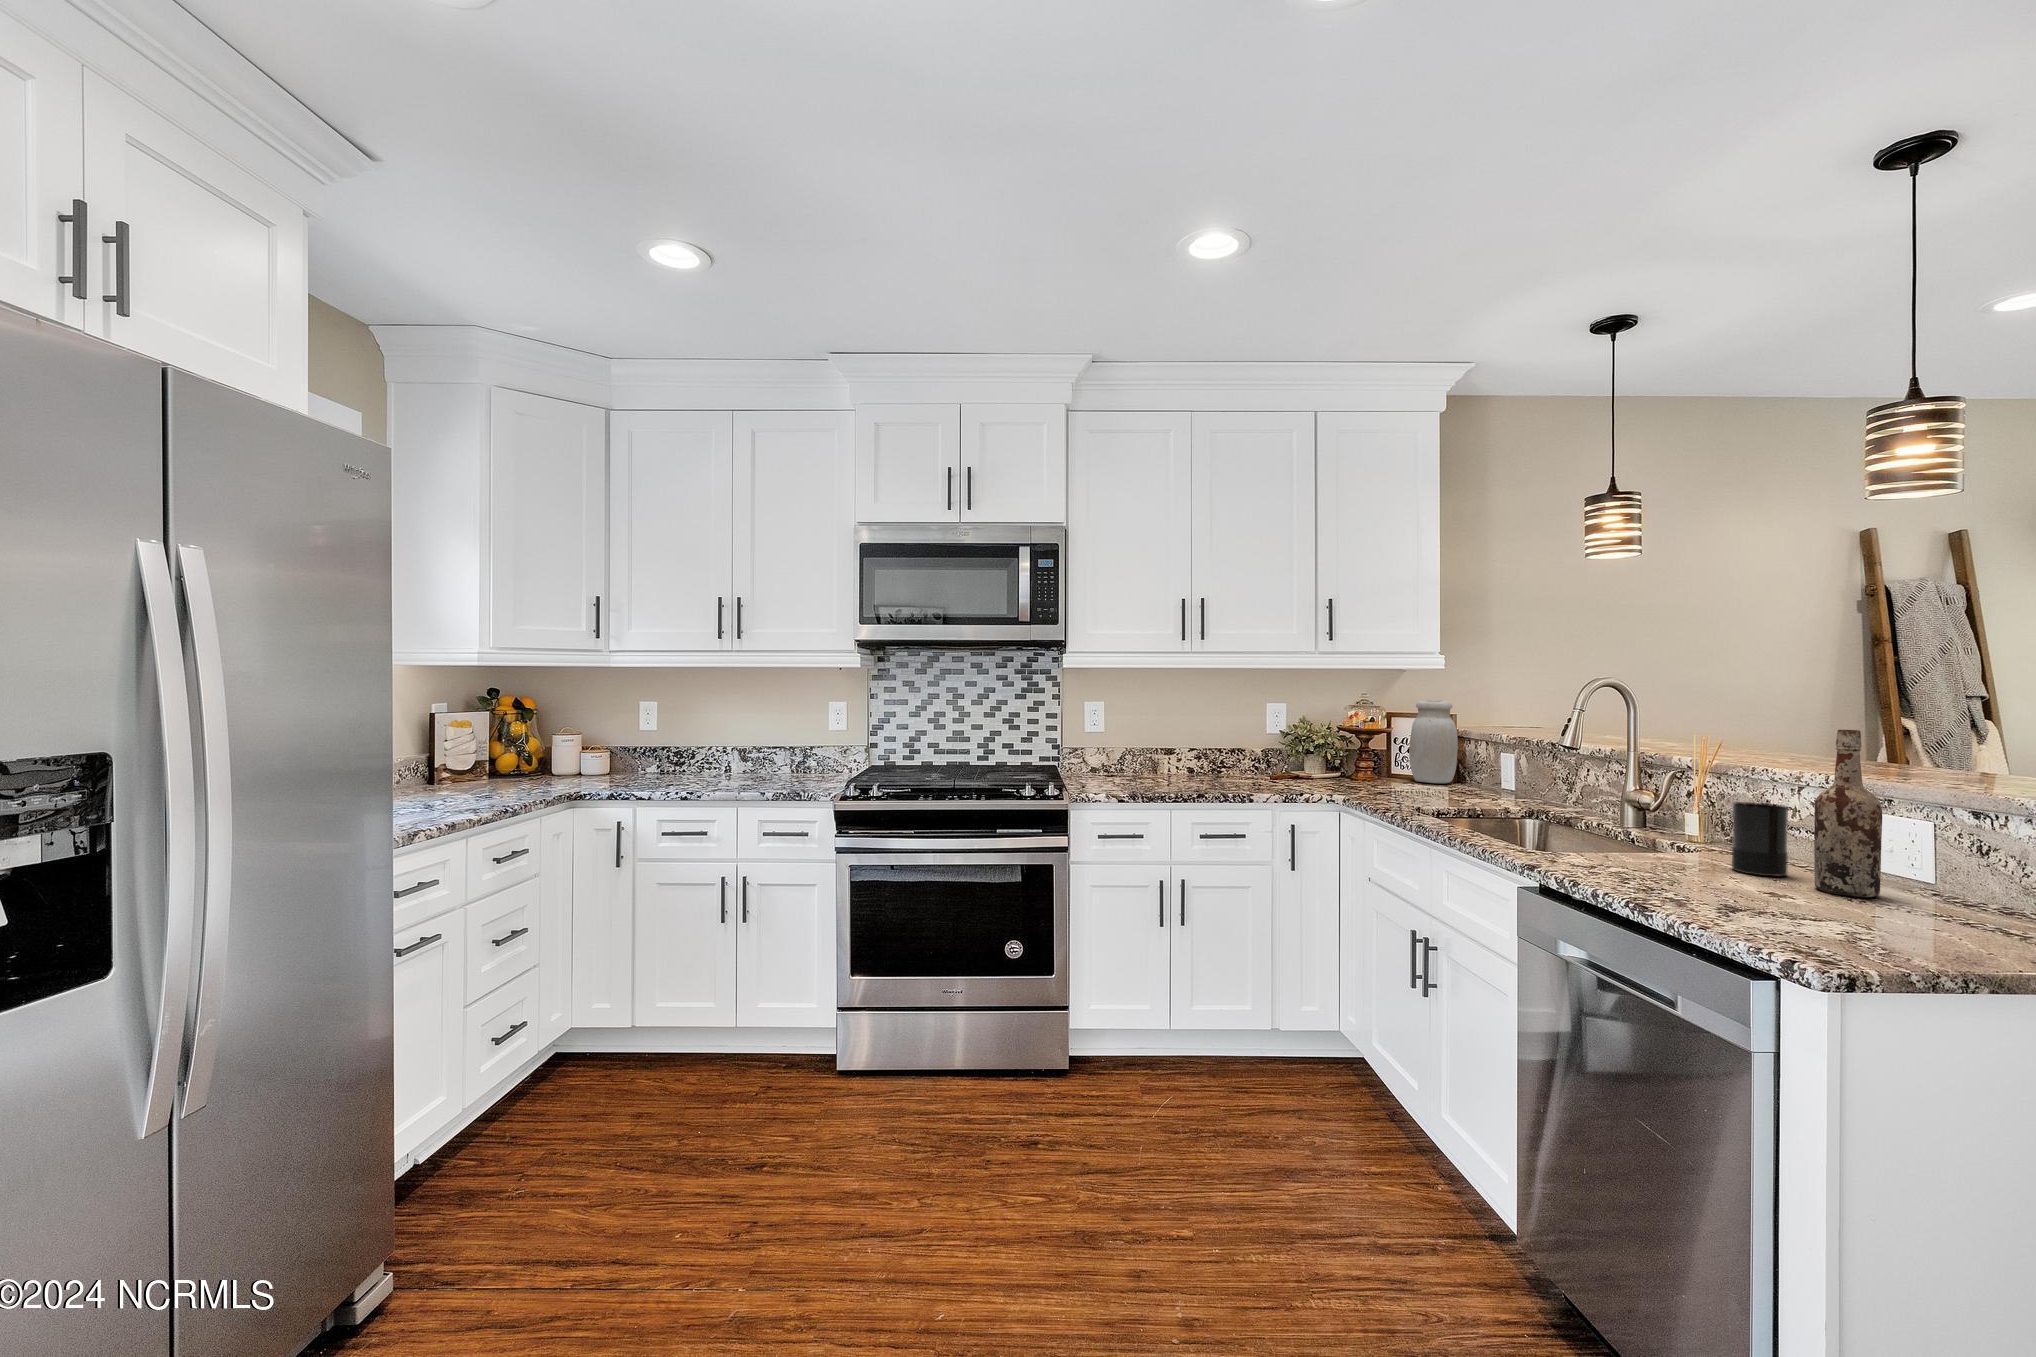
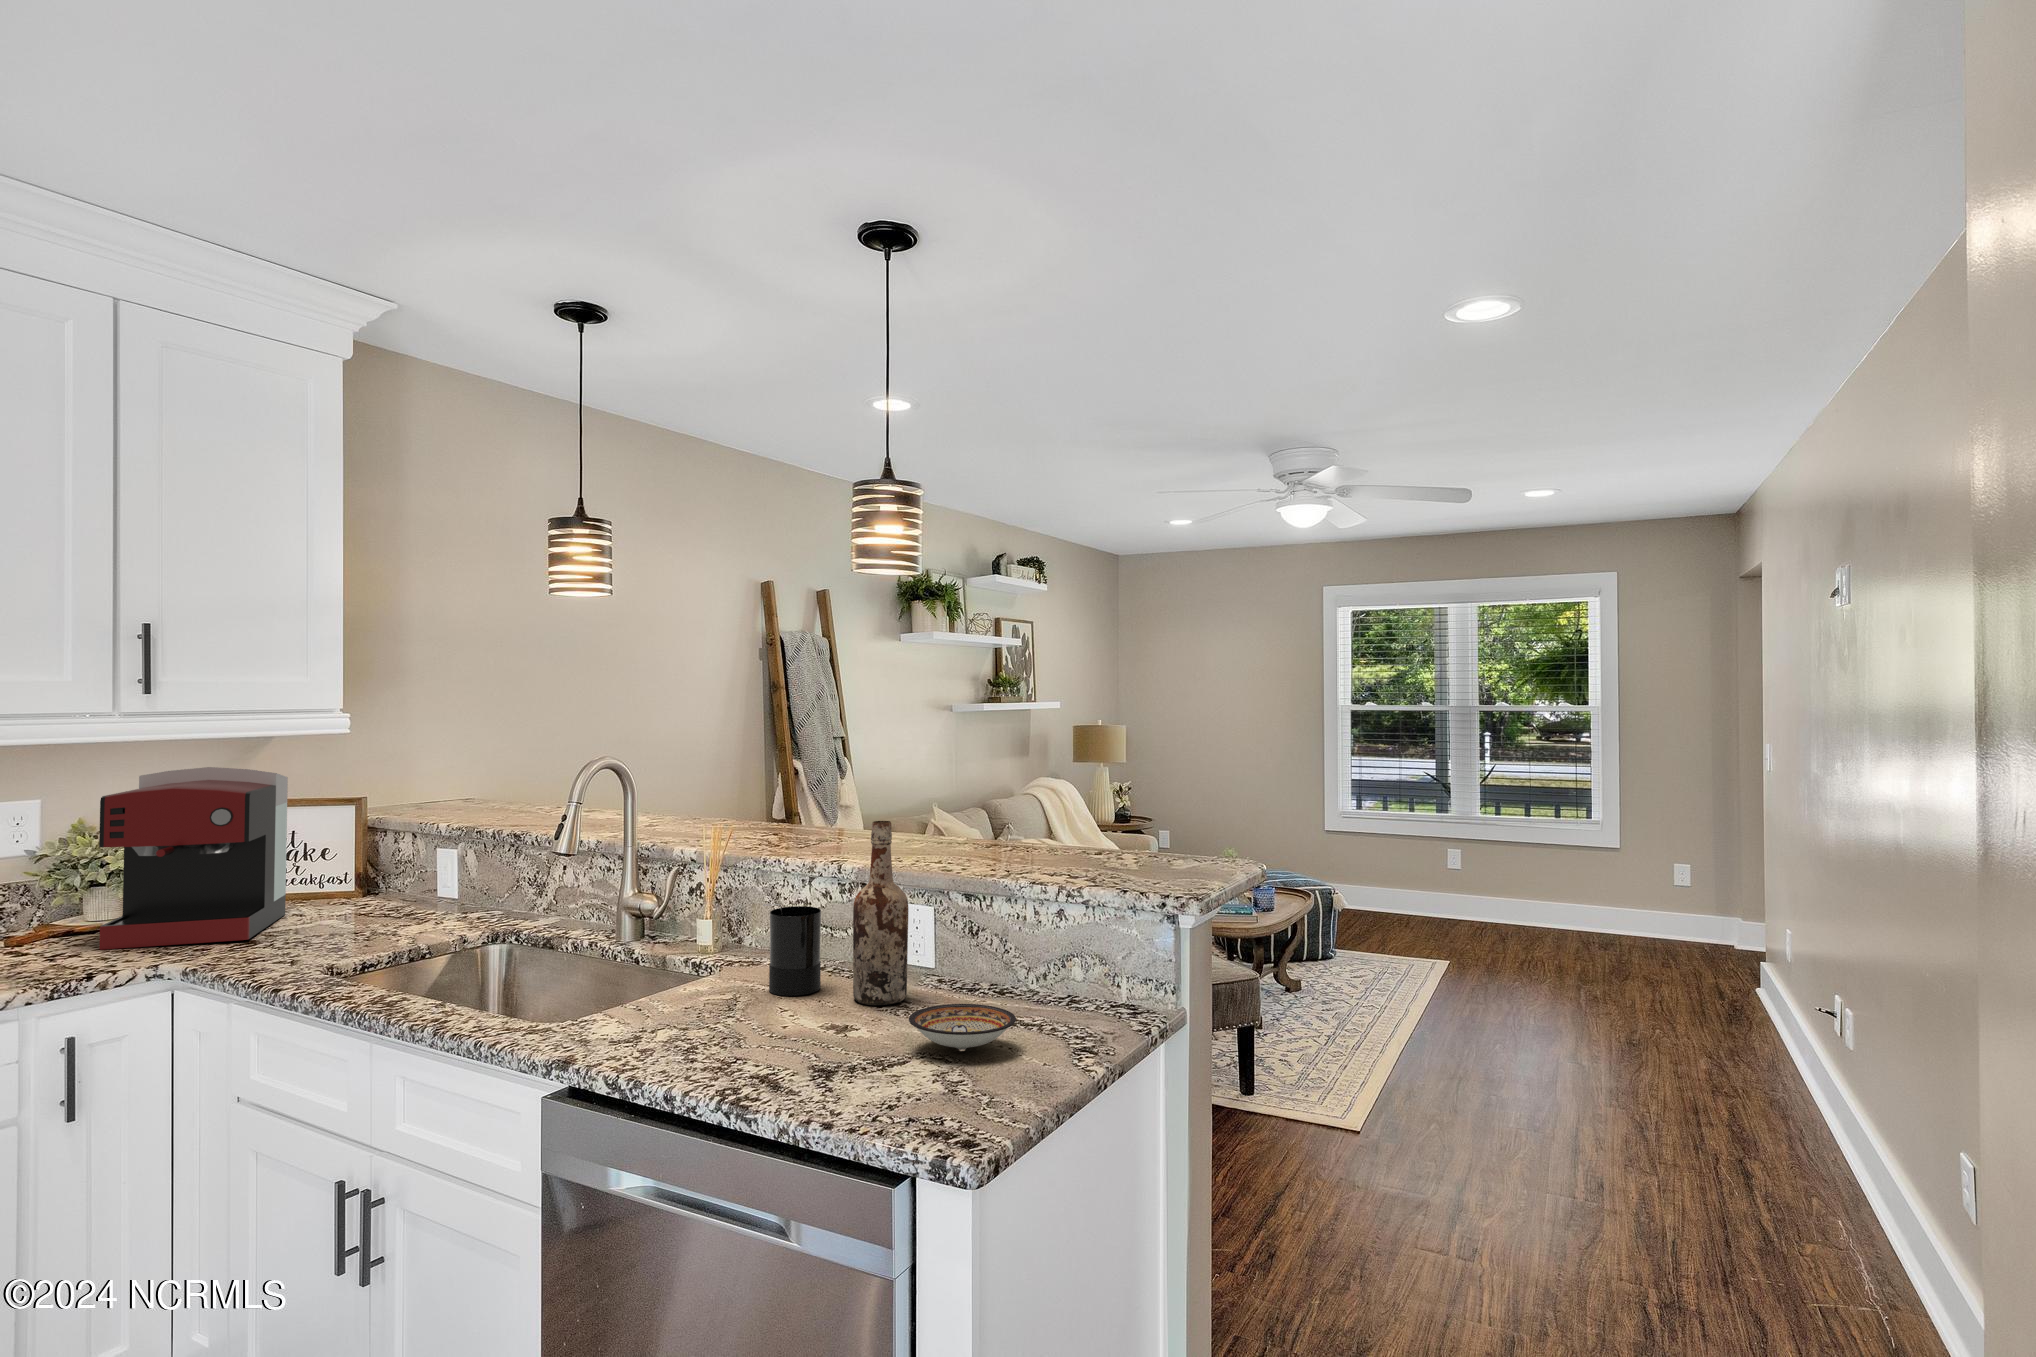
coffee maker: none [1306,686,1404,791] -> present [99,767,288,950]
jar: present [1409,700,1458,783] -> none [293,779,372,904]
ceramic bowl: none [1835,889,1973,930] -> present [909,1004,1016,1050]

